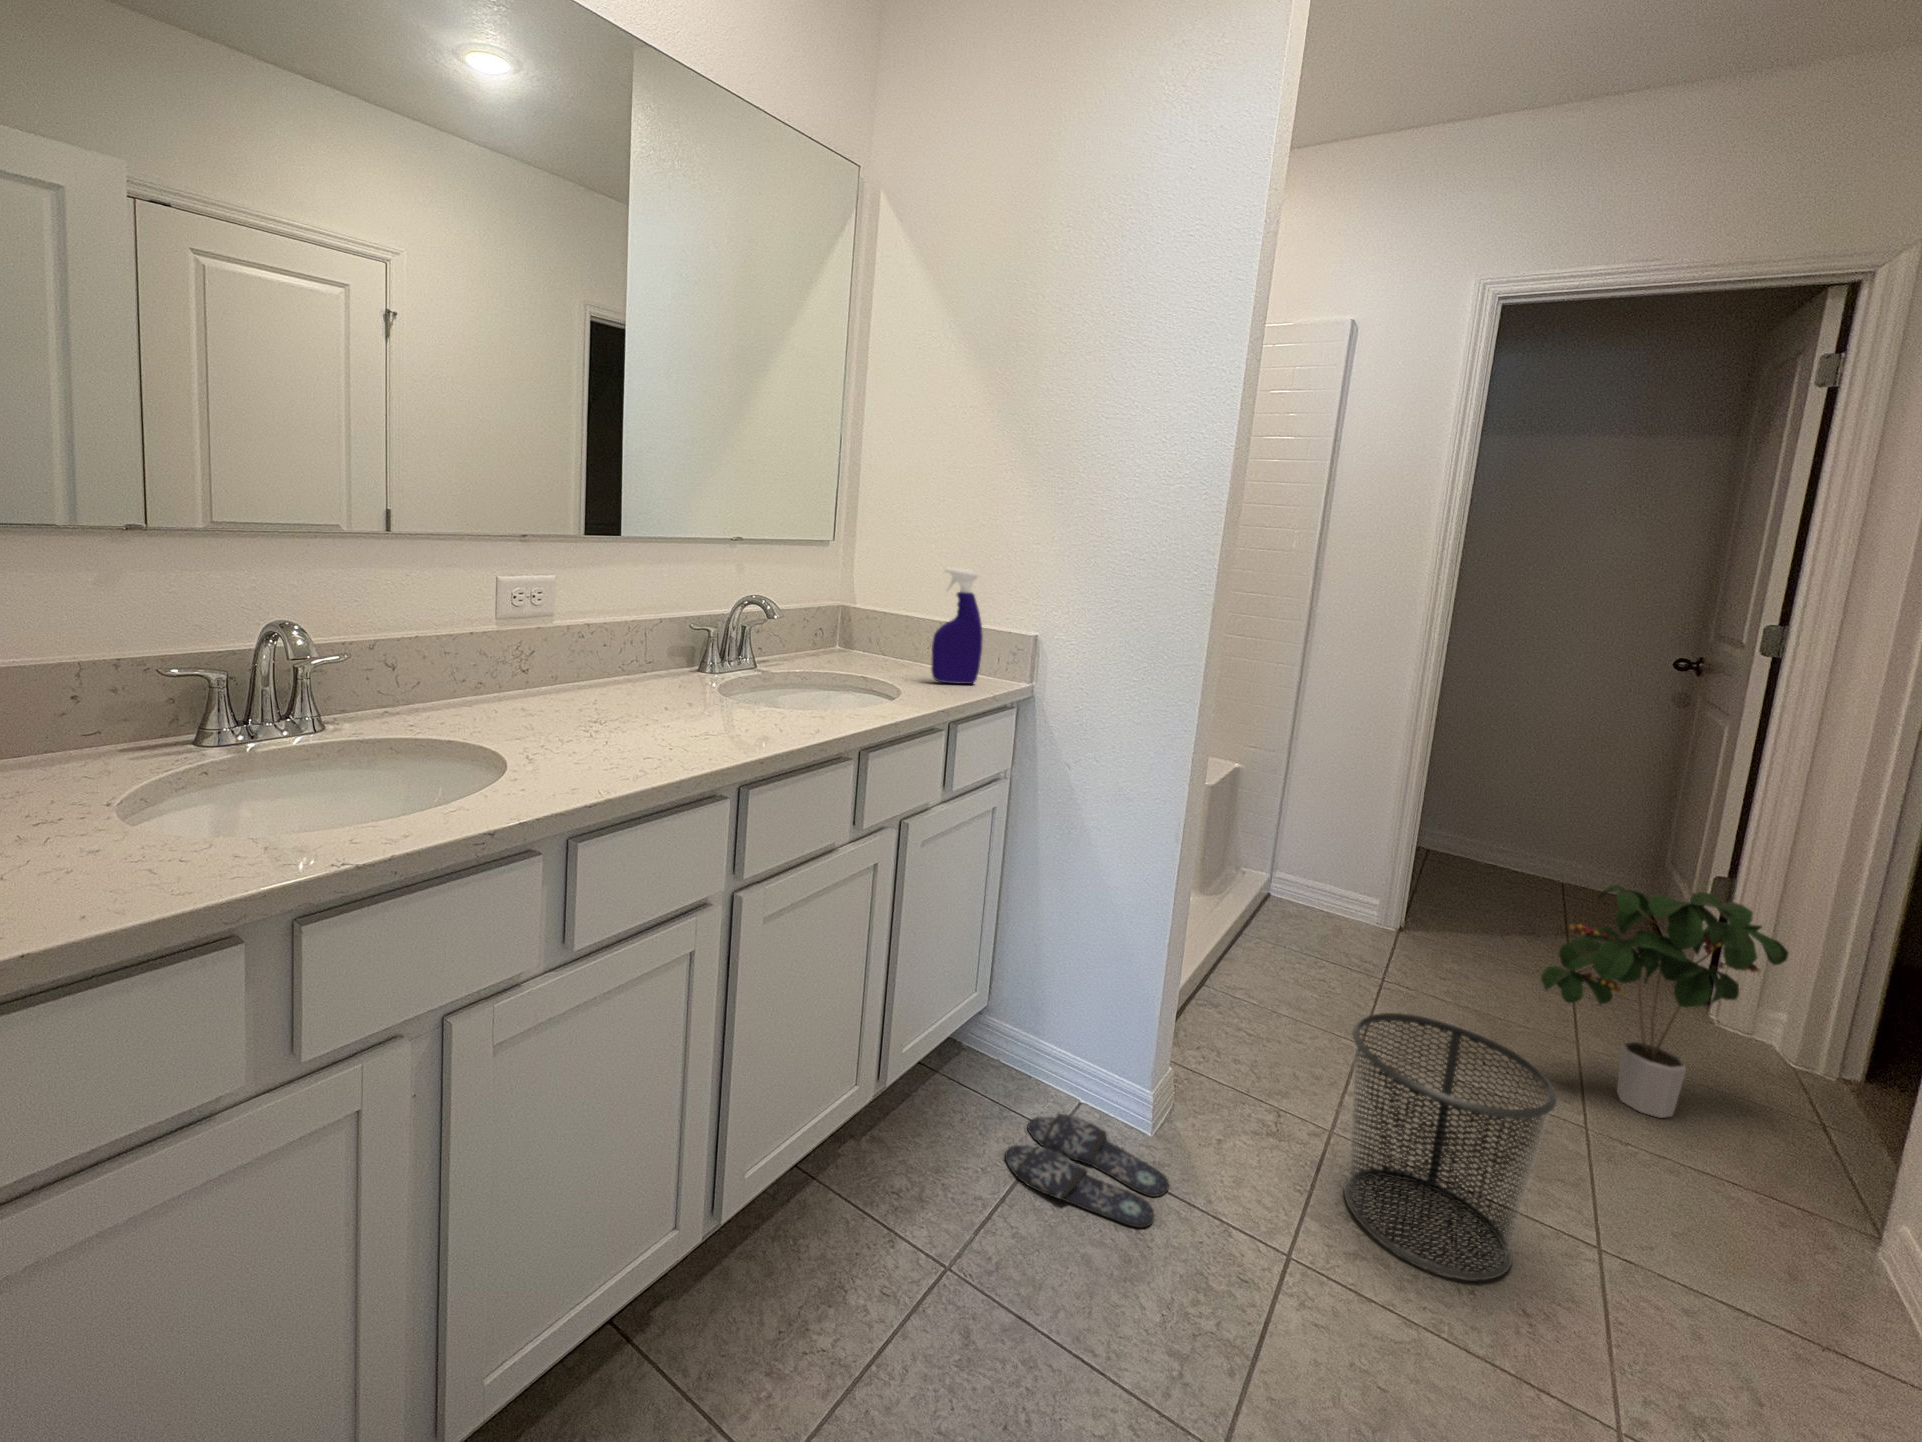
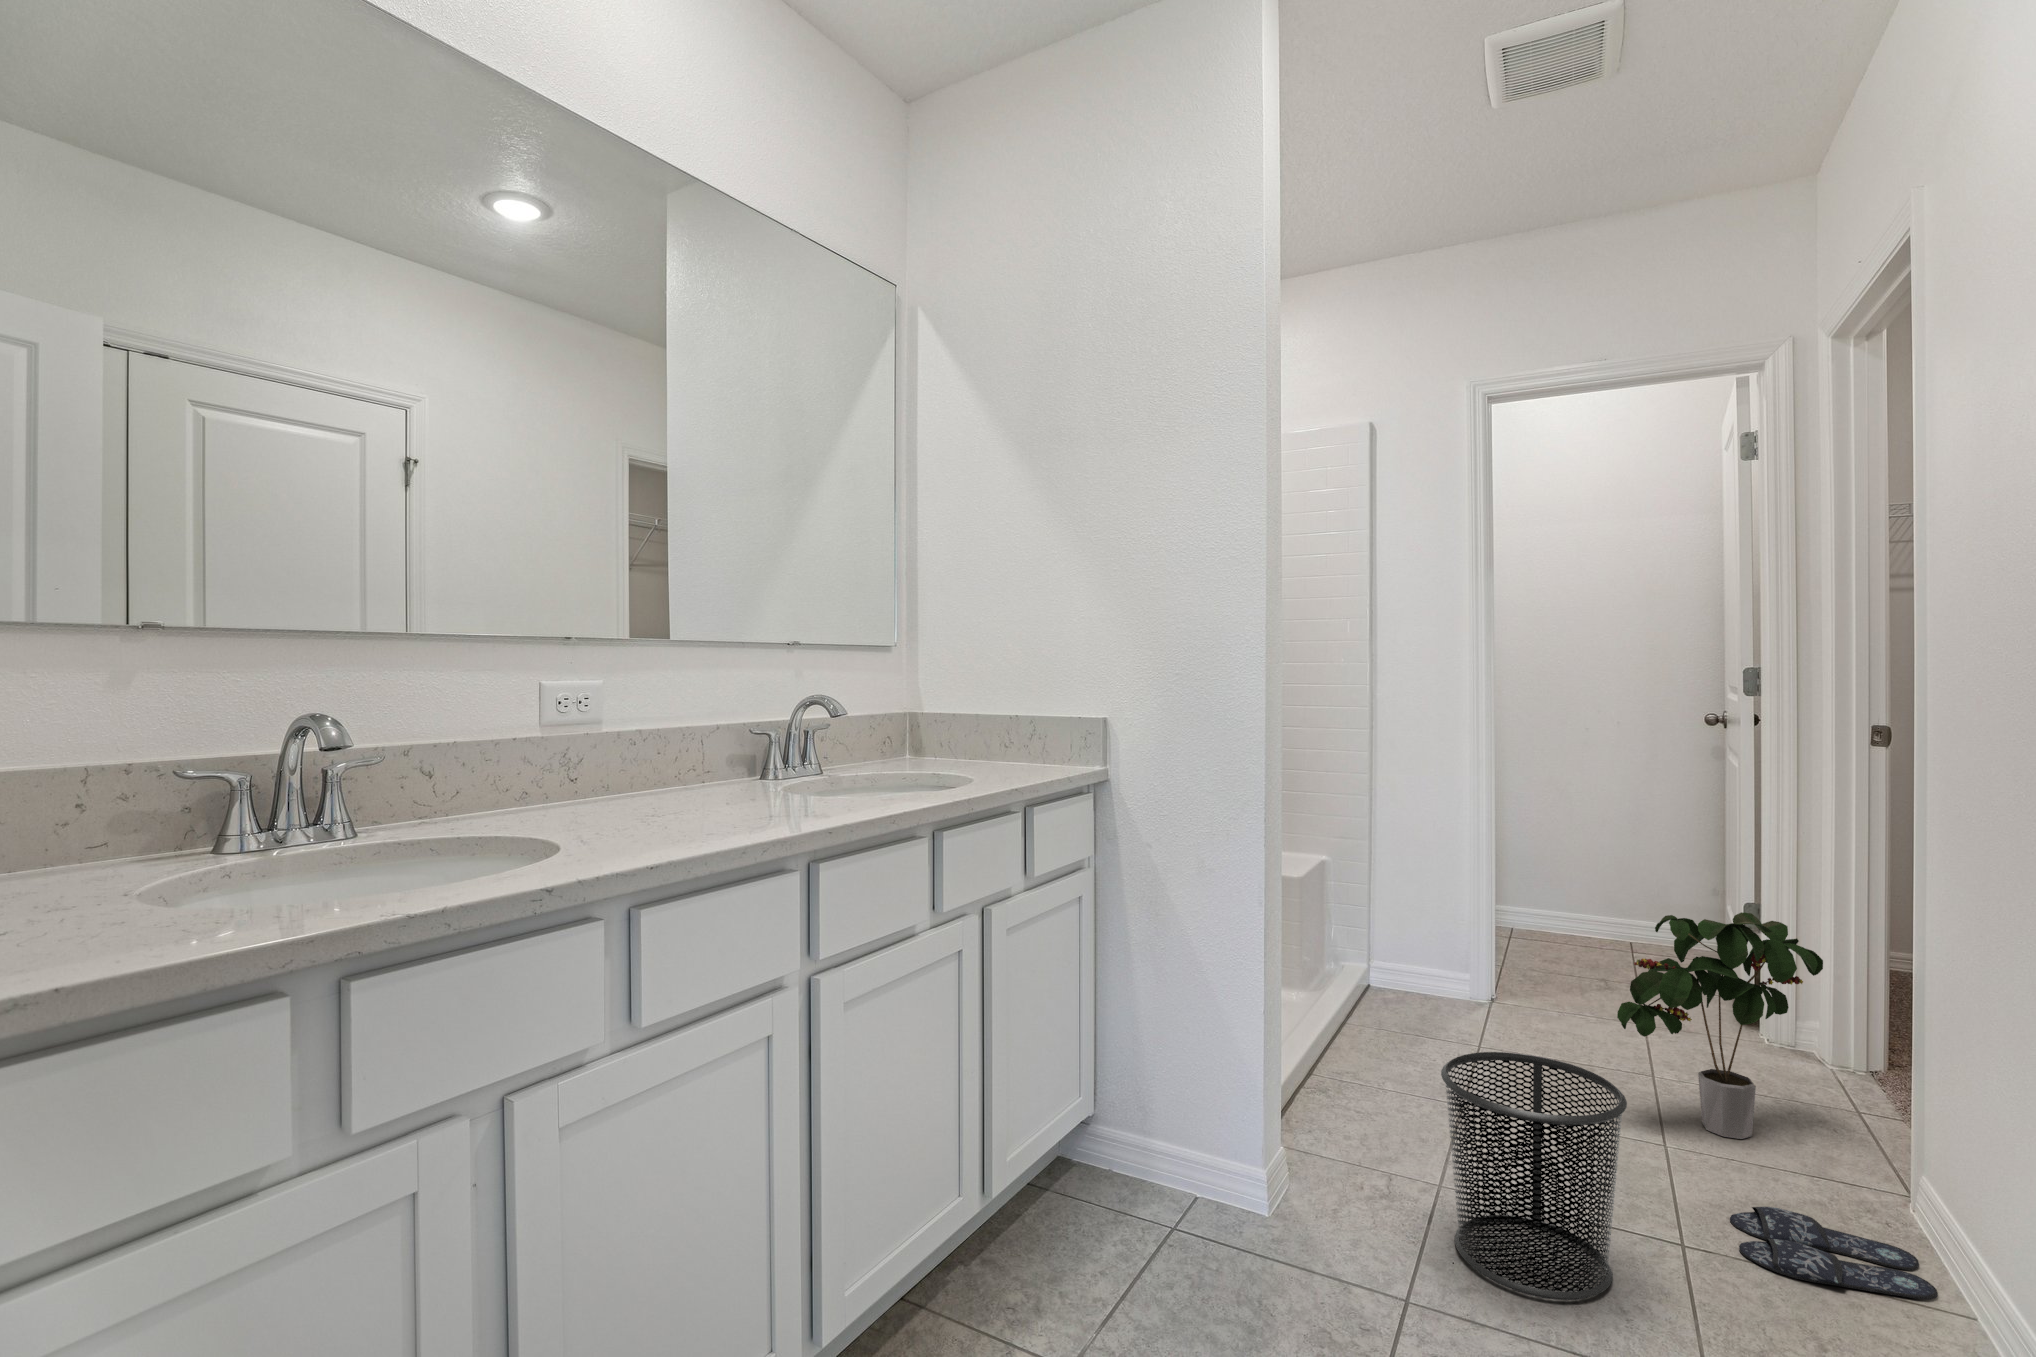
spray bottle: present [931,568,983,684] -> none [1002,656,1052,772]
slippers: present [1005,1113,1169,1228] -> present [1730,1207,1938,1300]

